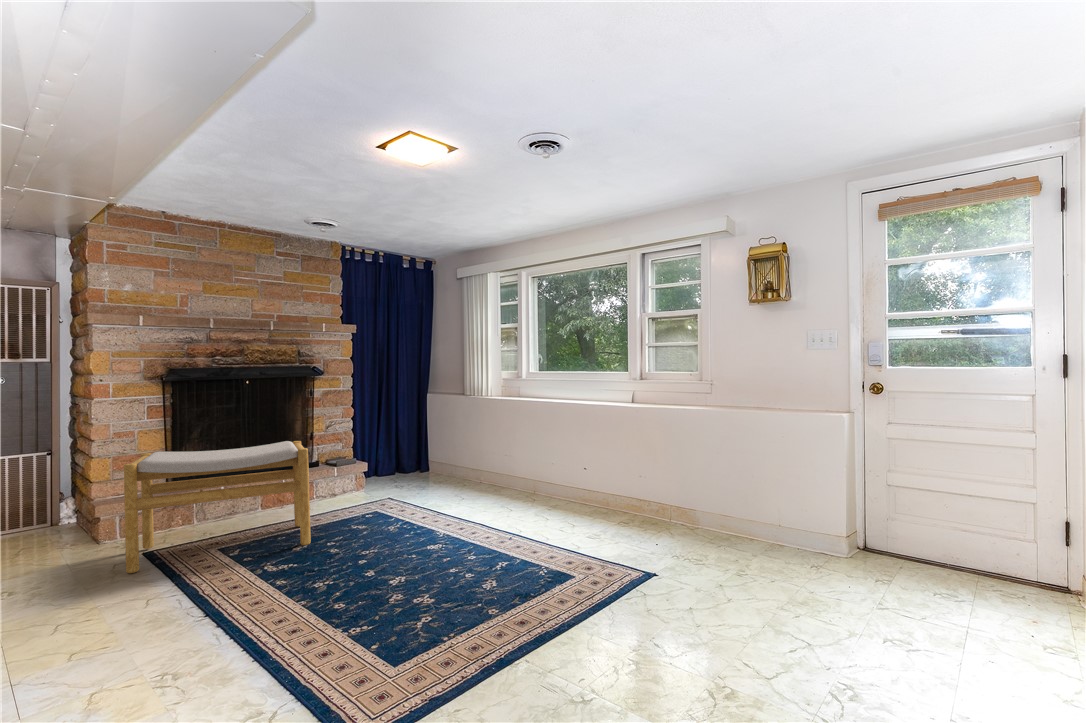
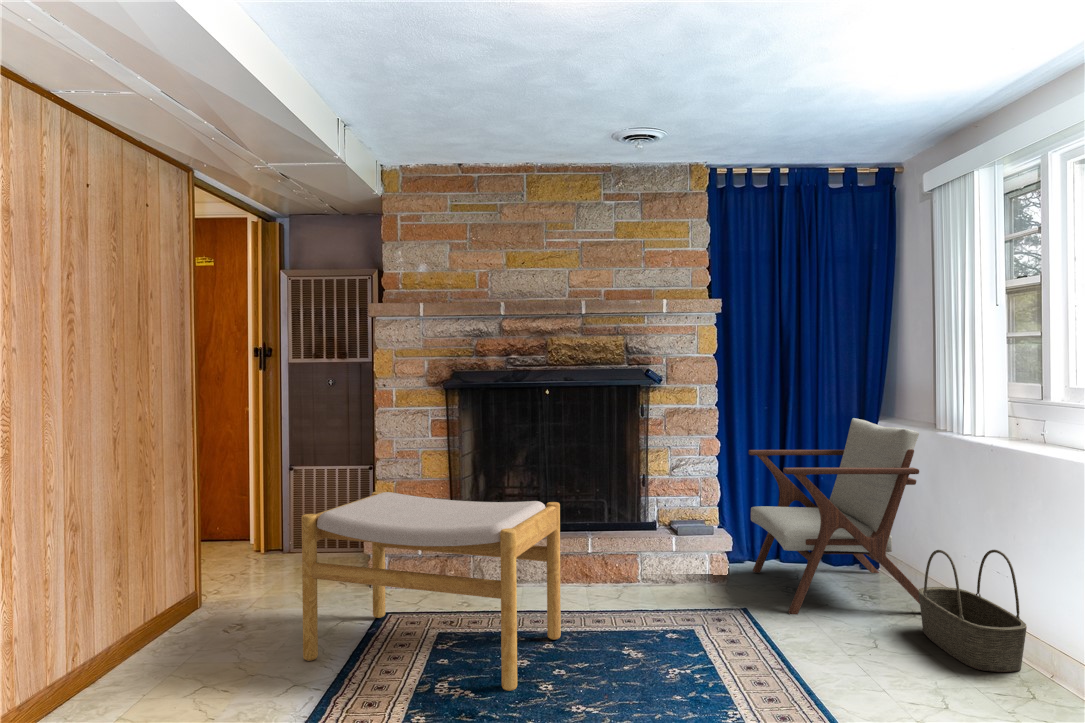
lounge chair: none [368,391,477,493] -> present [749,418,920,615]
basket: none [473,439,523,490] -> present [919,550,1027,672]

